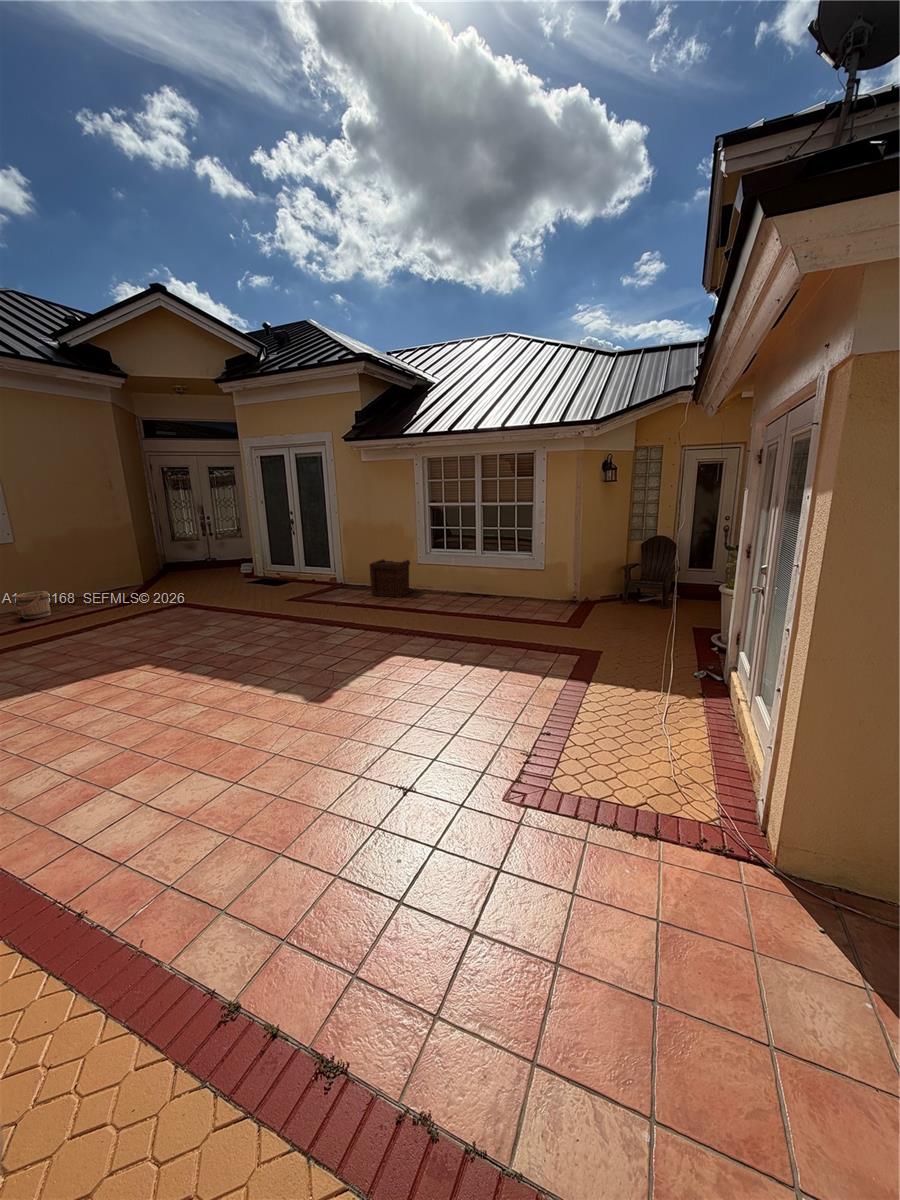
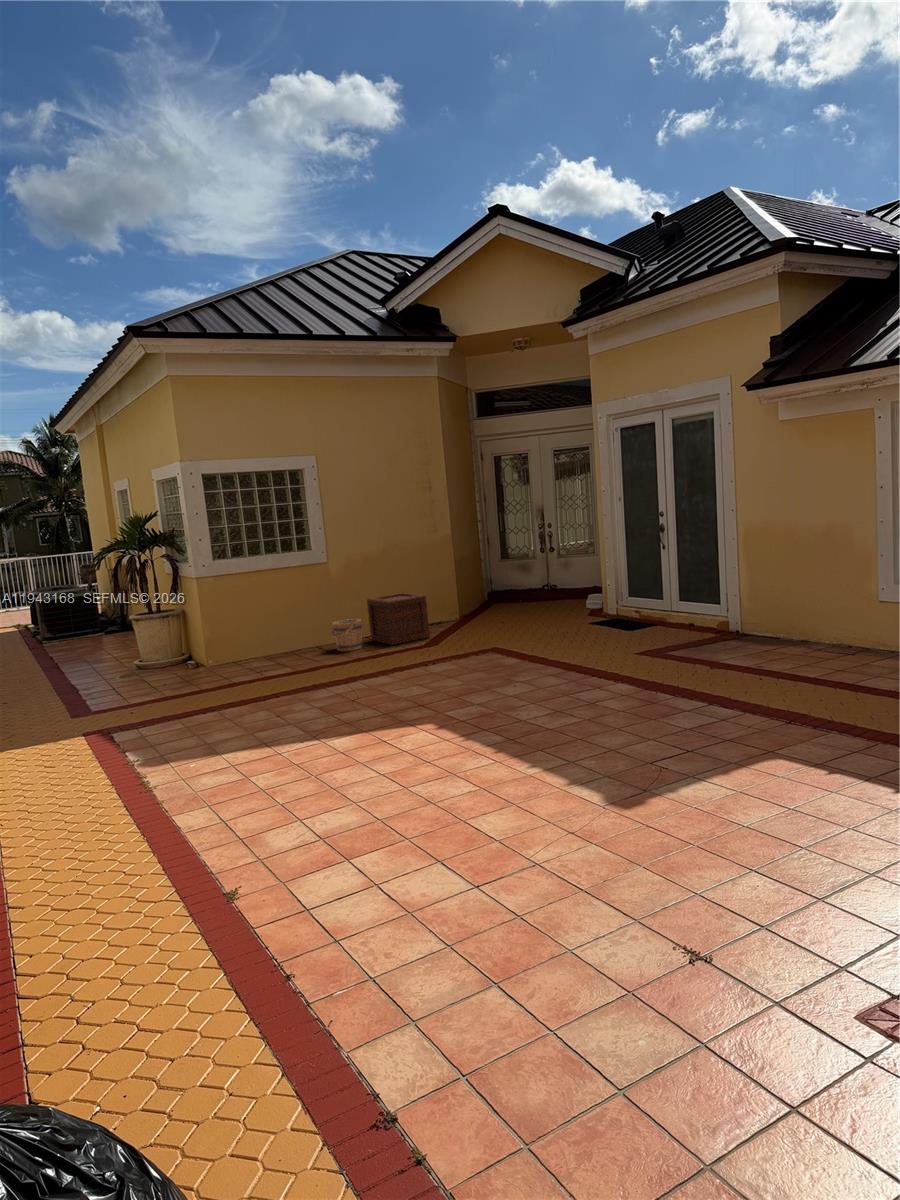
wooden crate: present [370,559,413,598] -> present [367,593,430,645]

